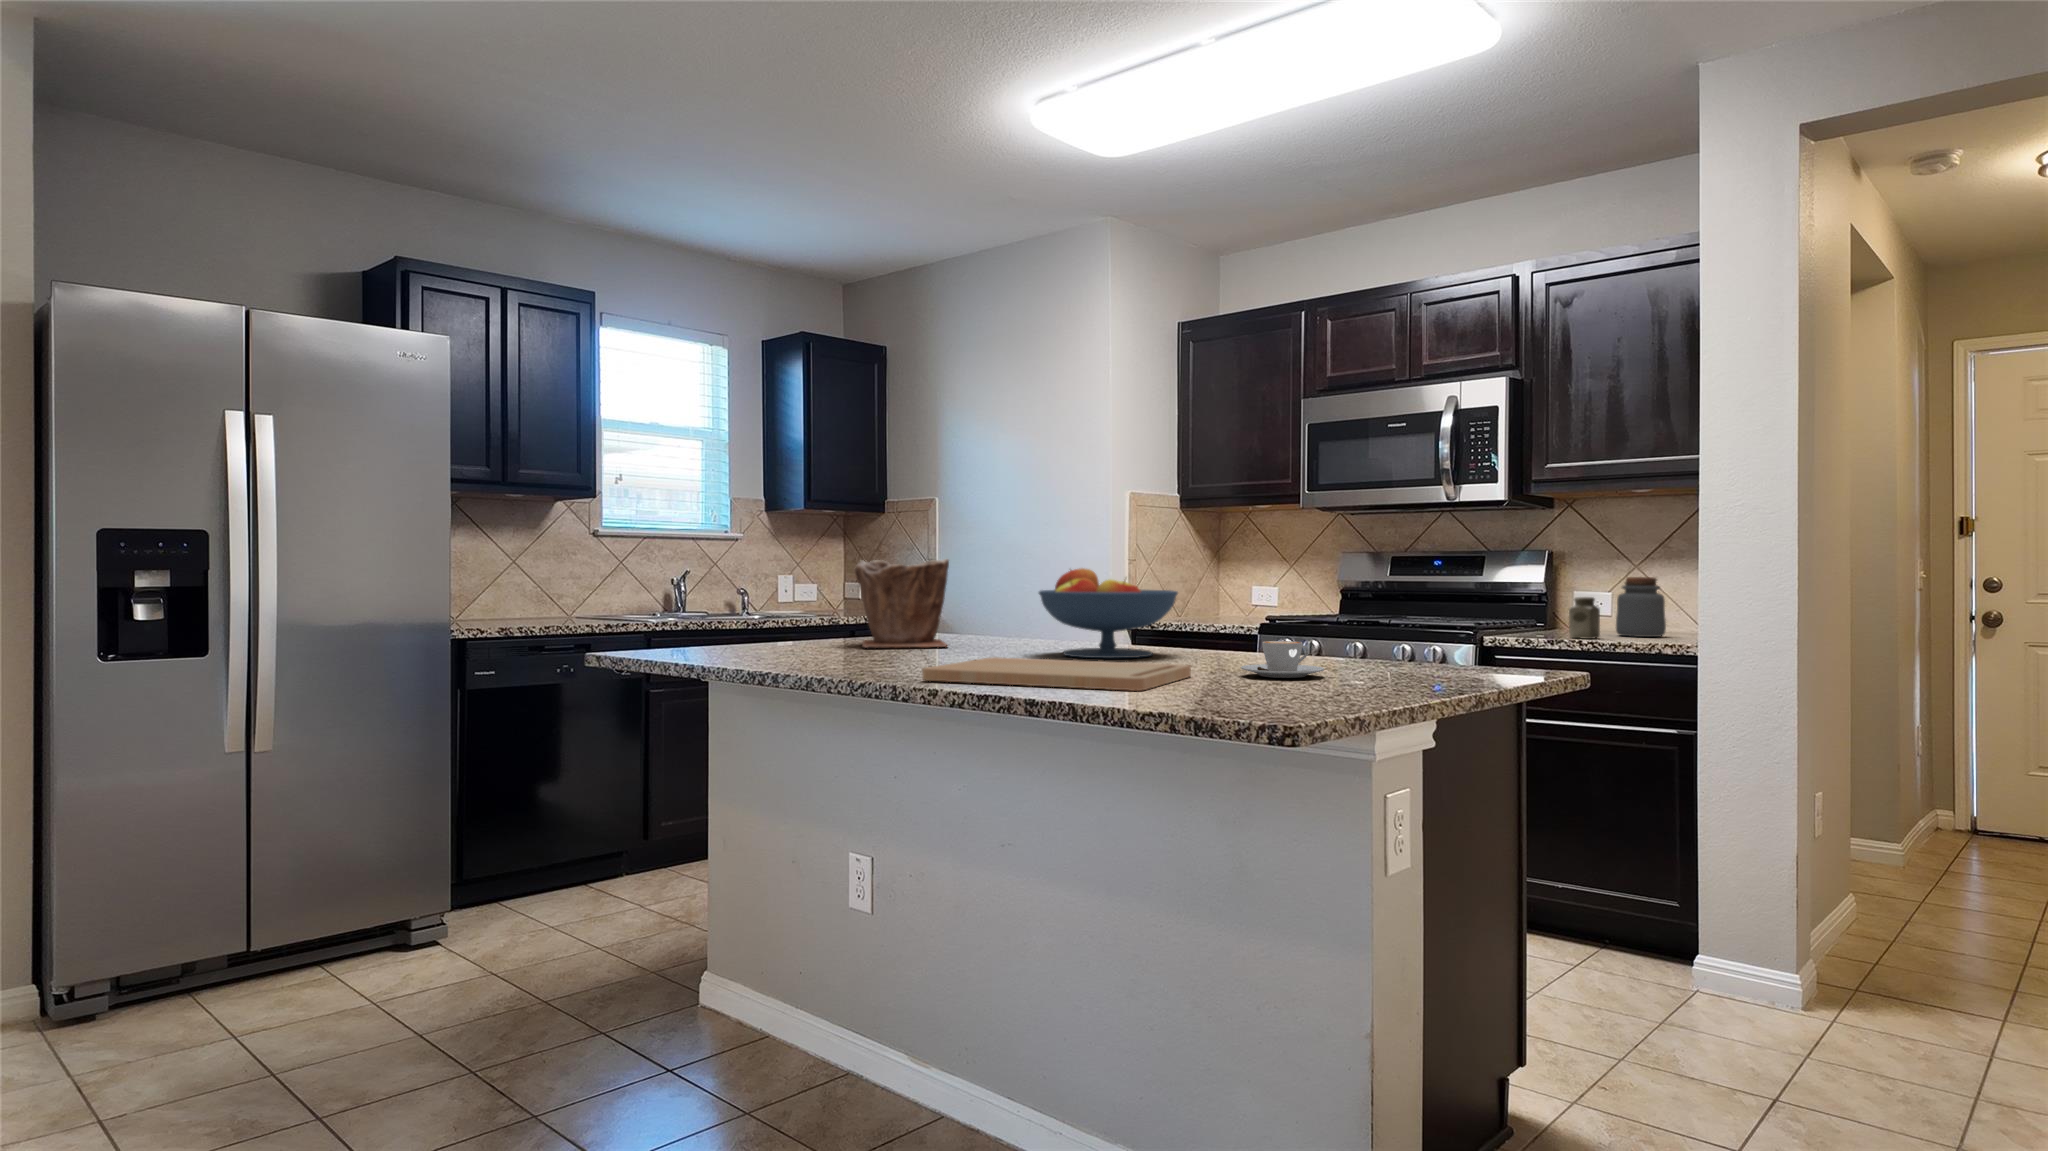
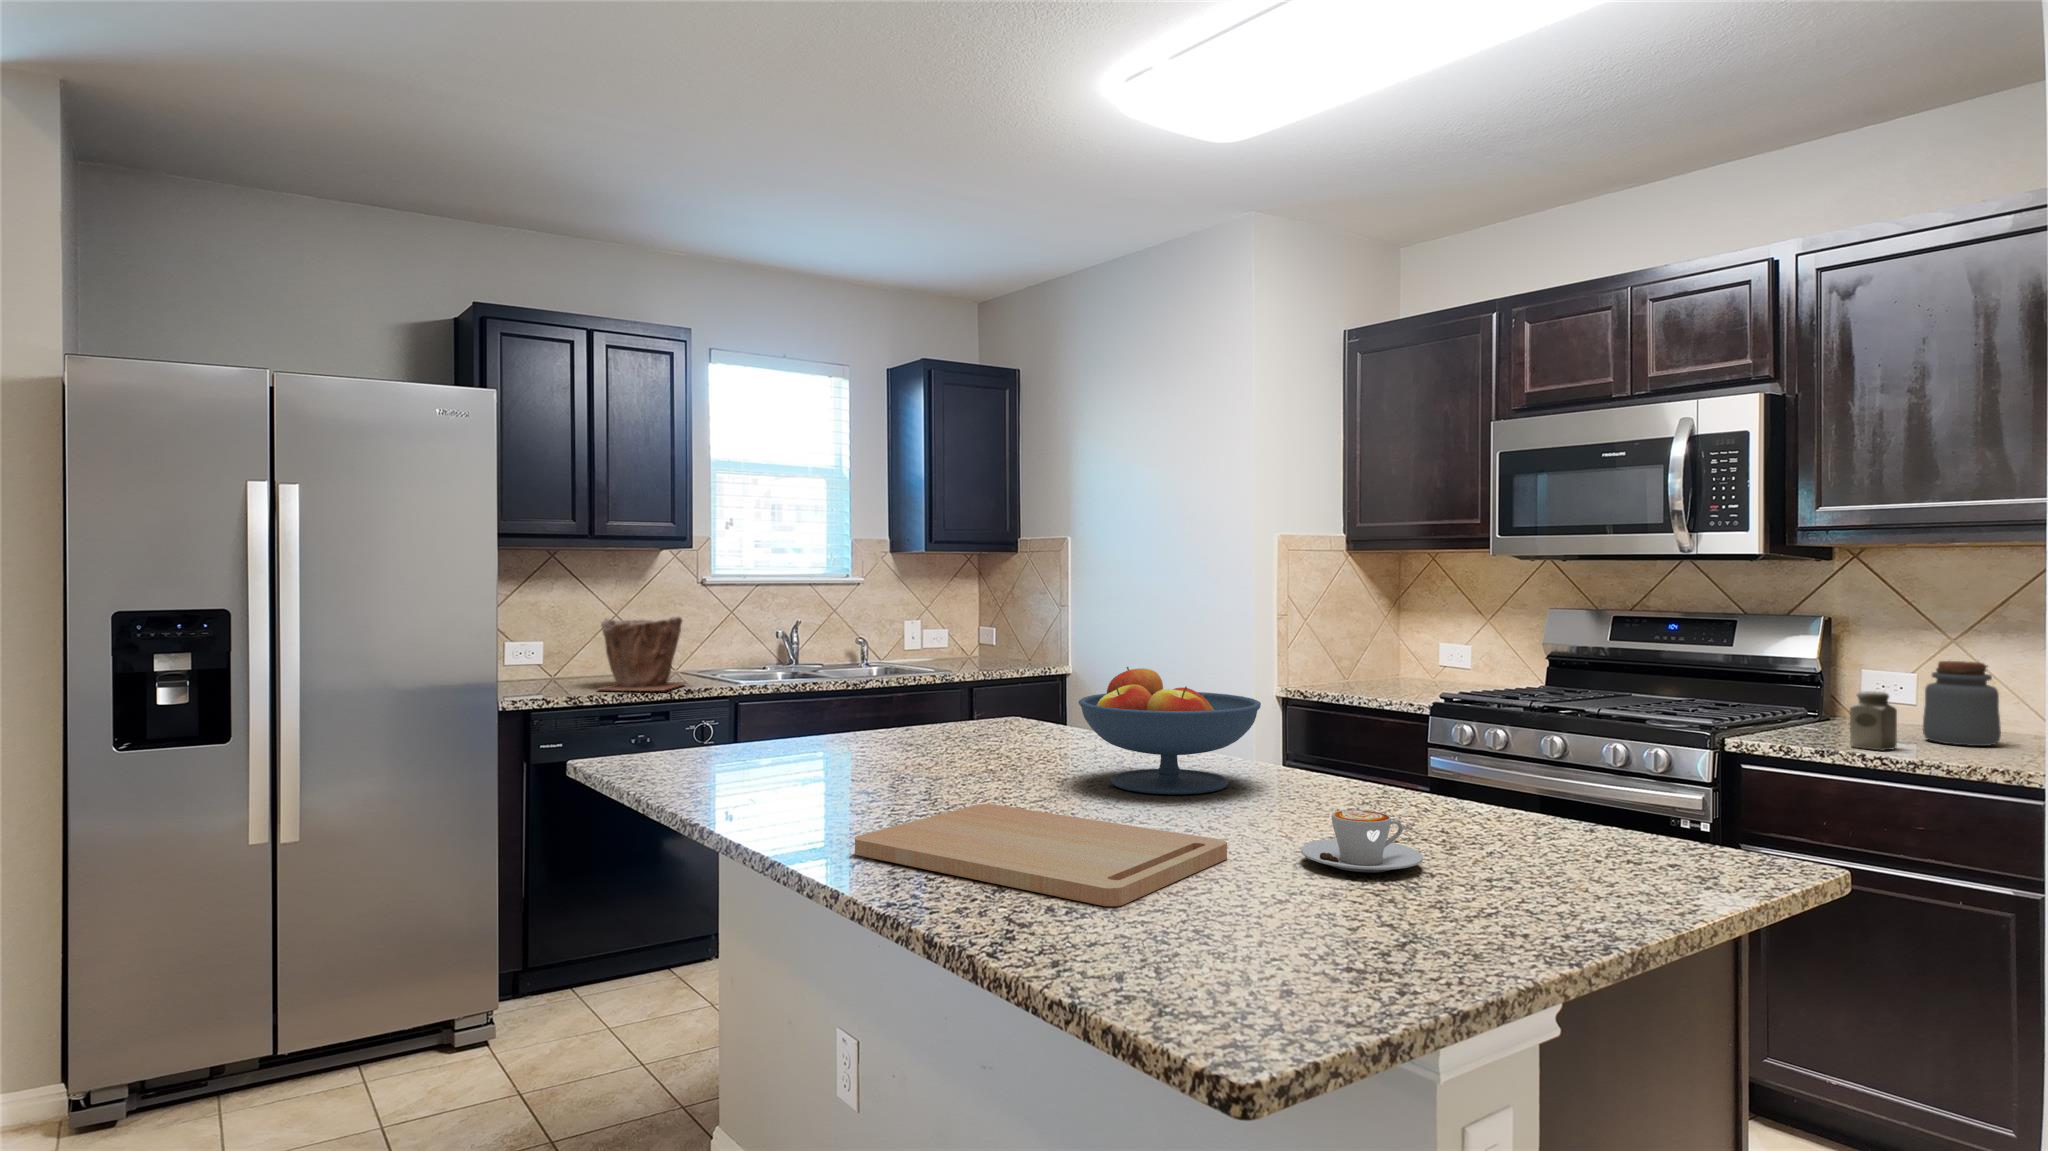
plant pot: present [854,559,949,648] -> present [598,617,686,691]

